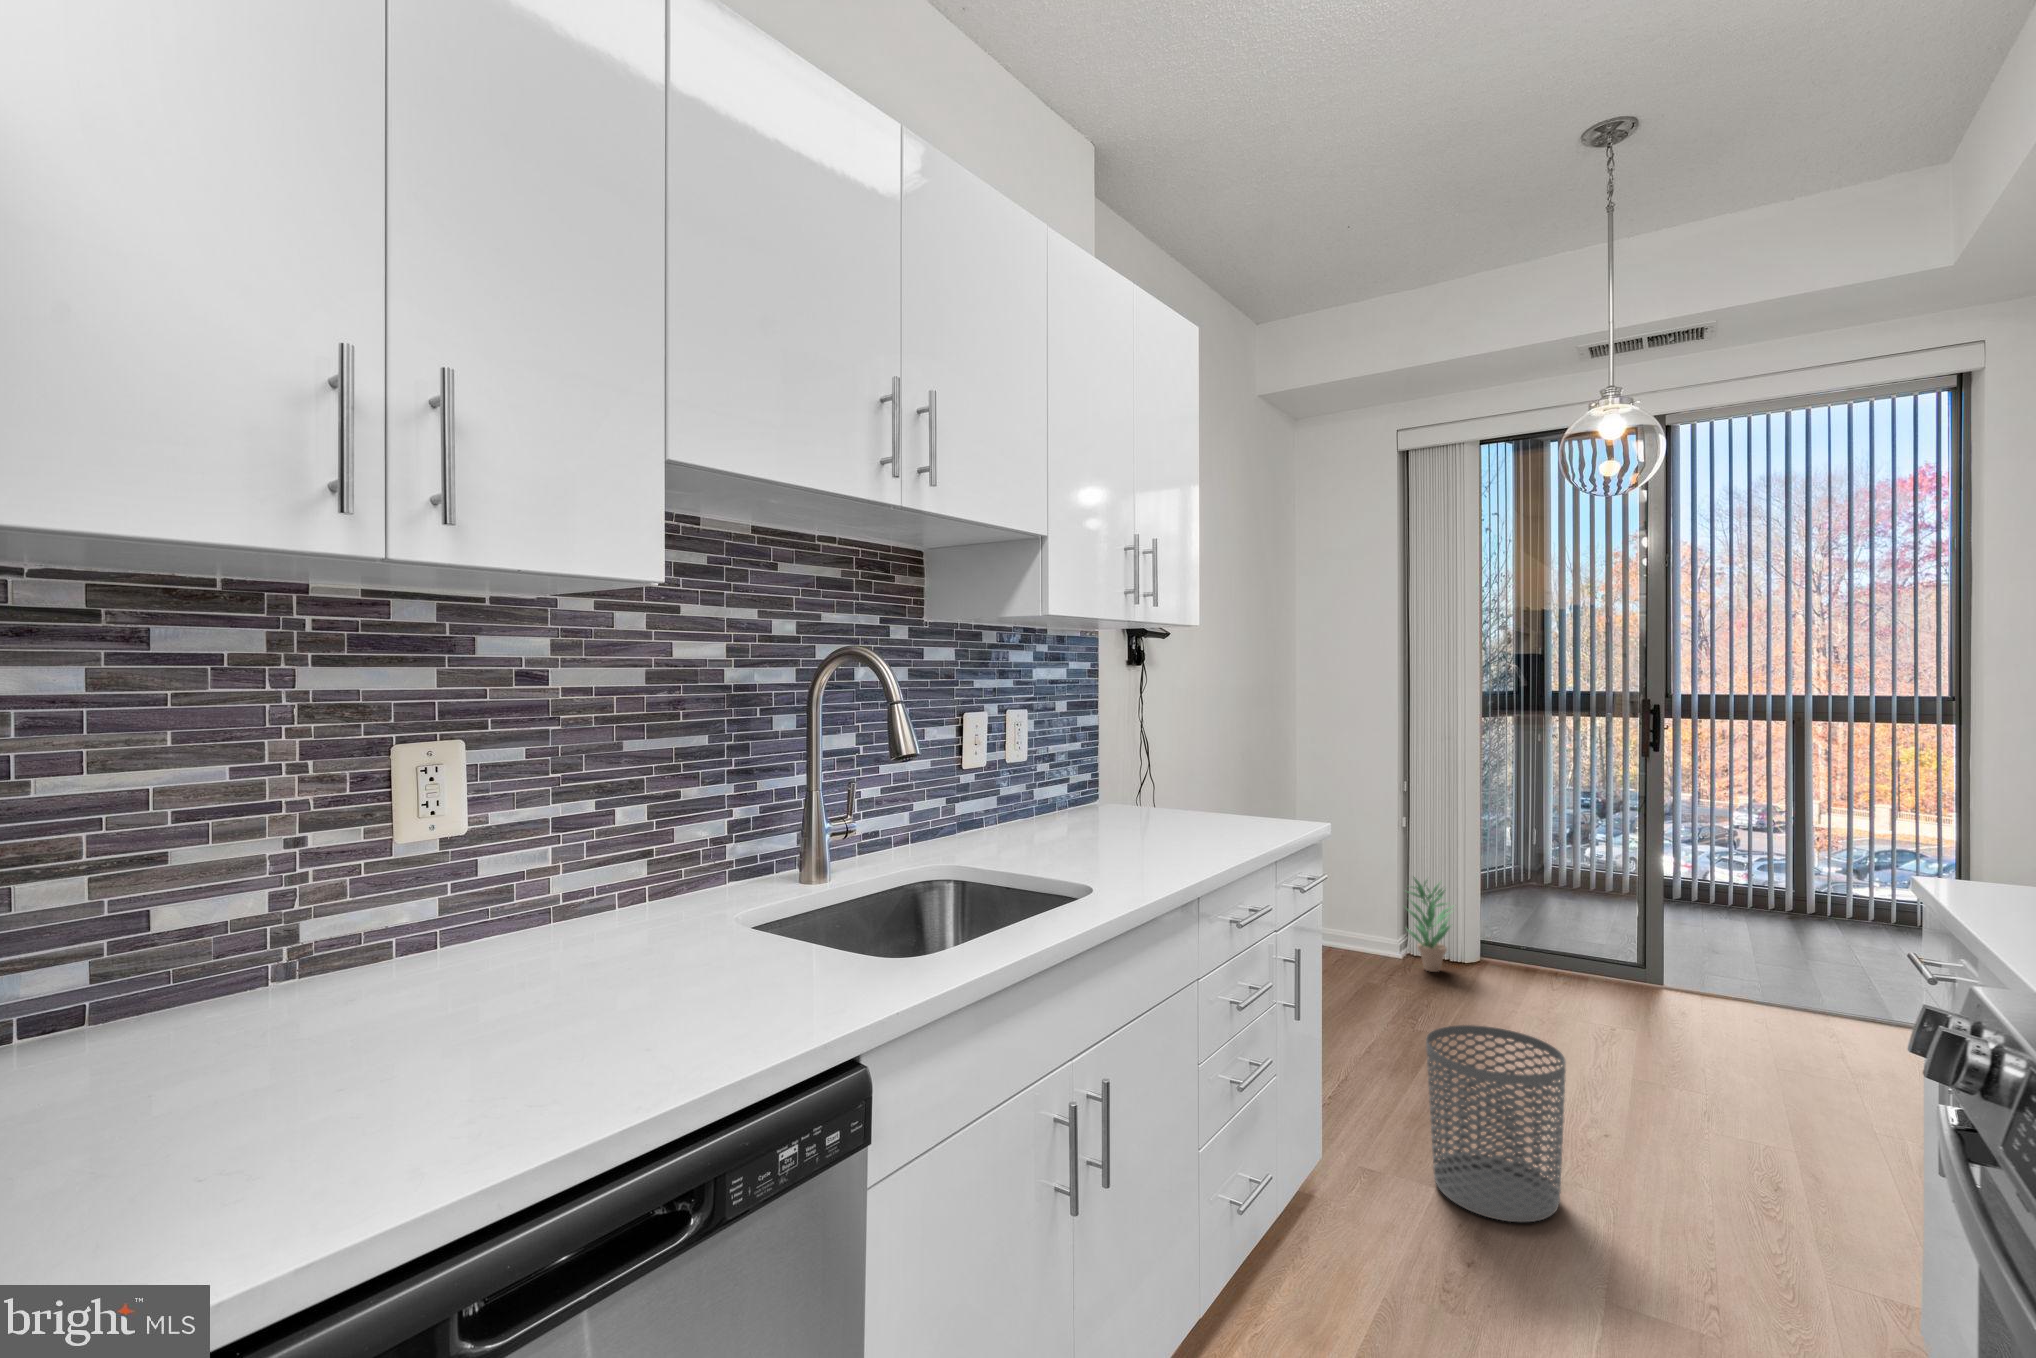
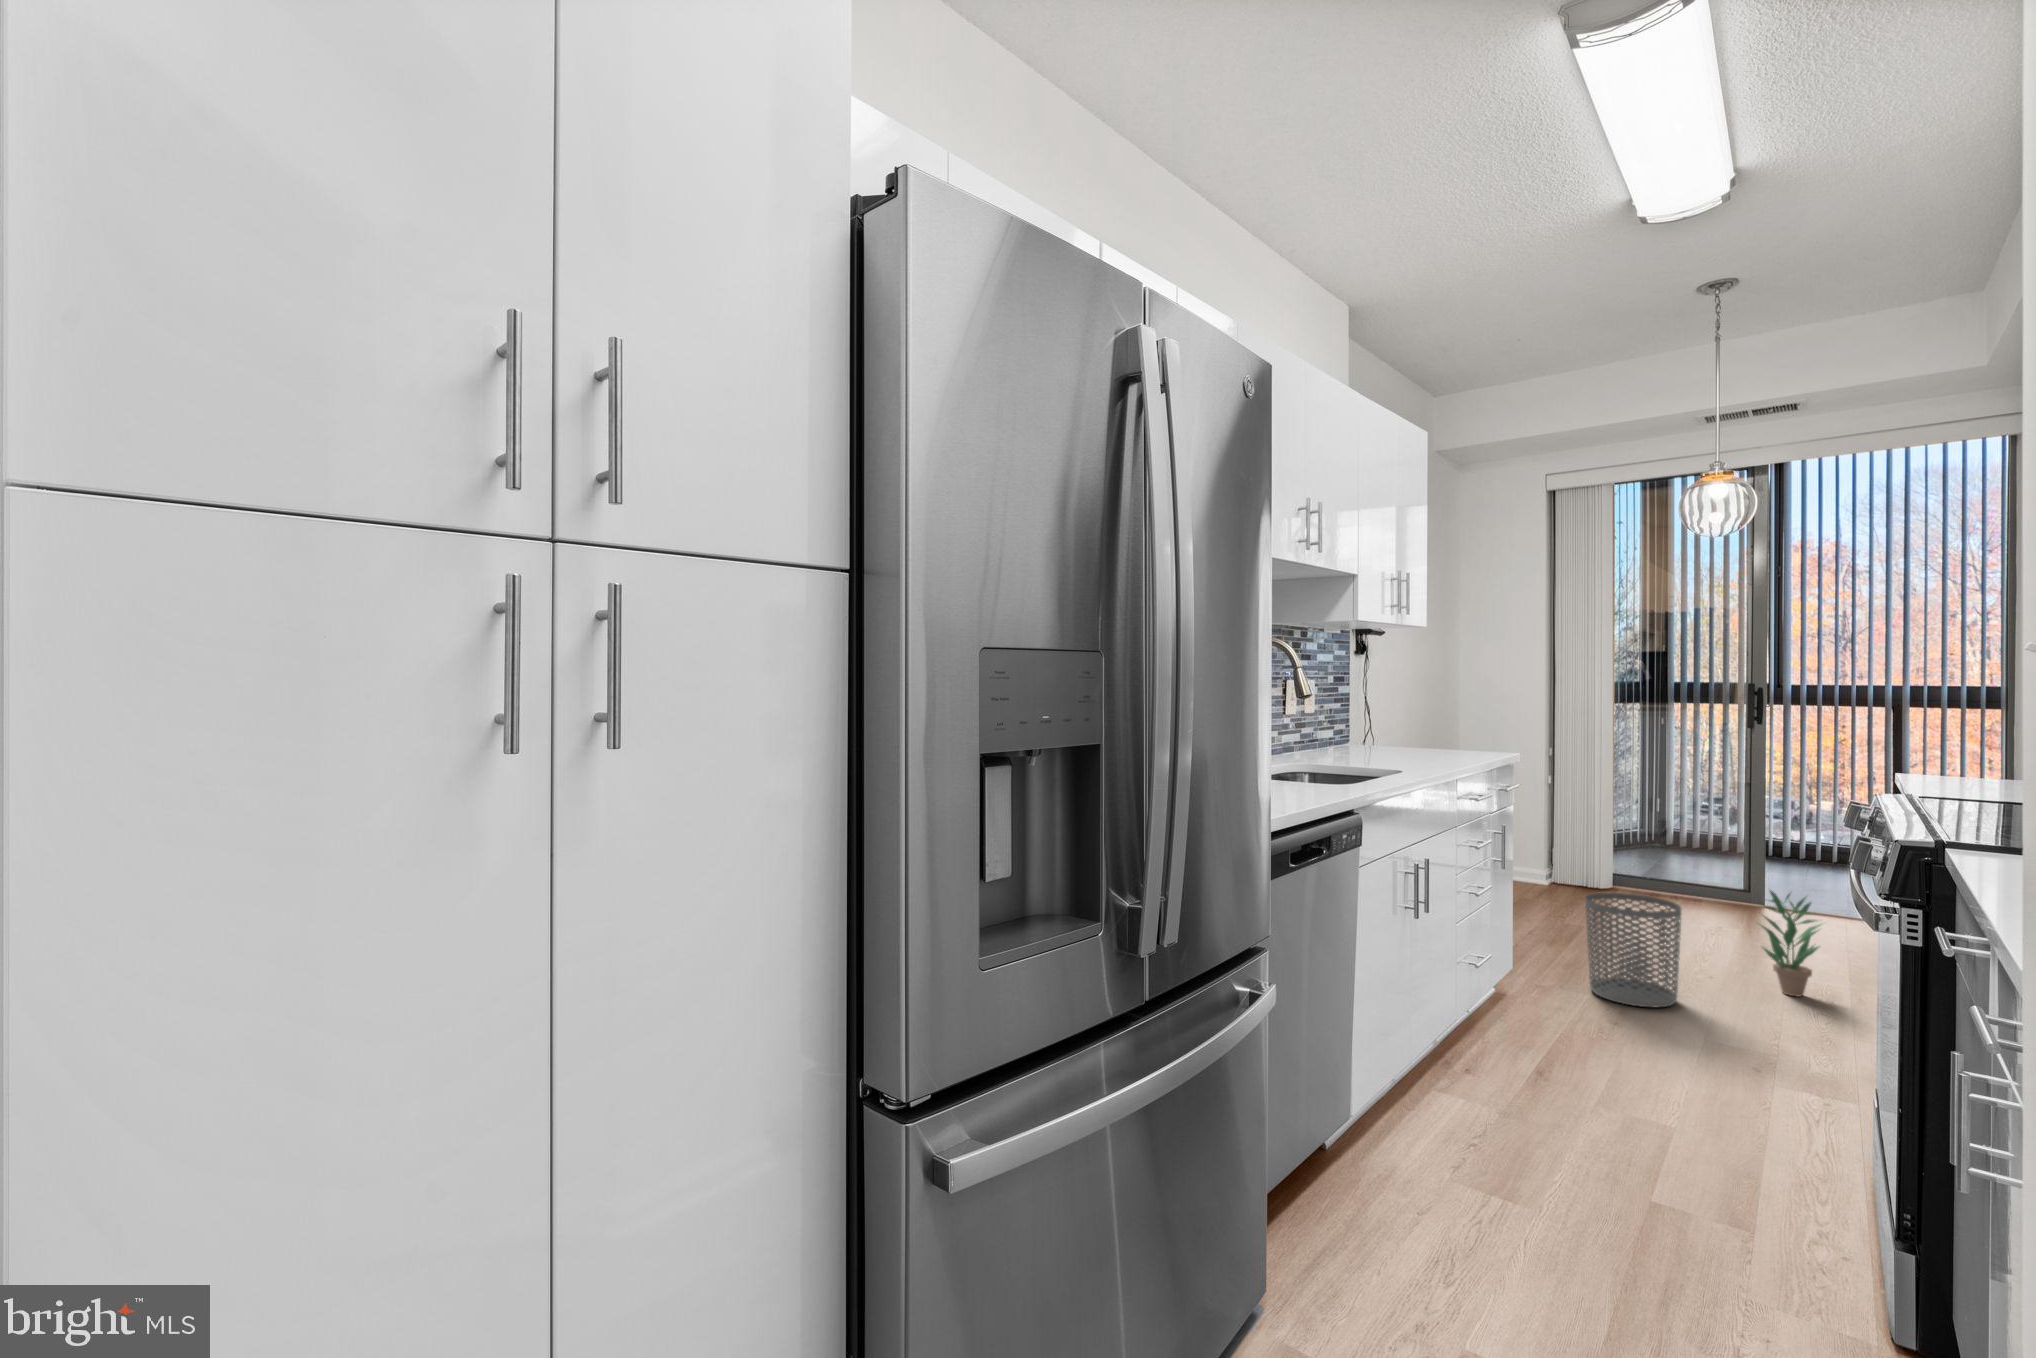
potted plant: present [1407,877,1451,972] -> present [1761,891,1821,997]

